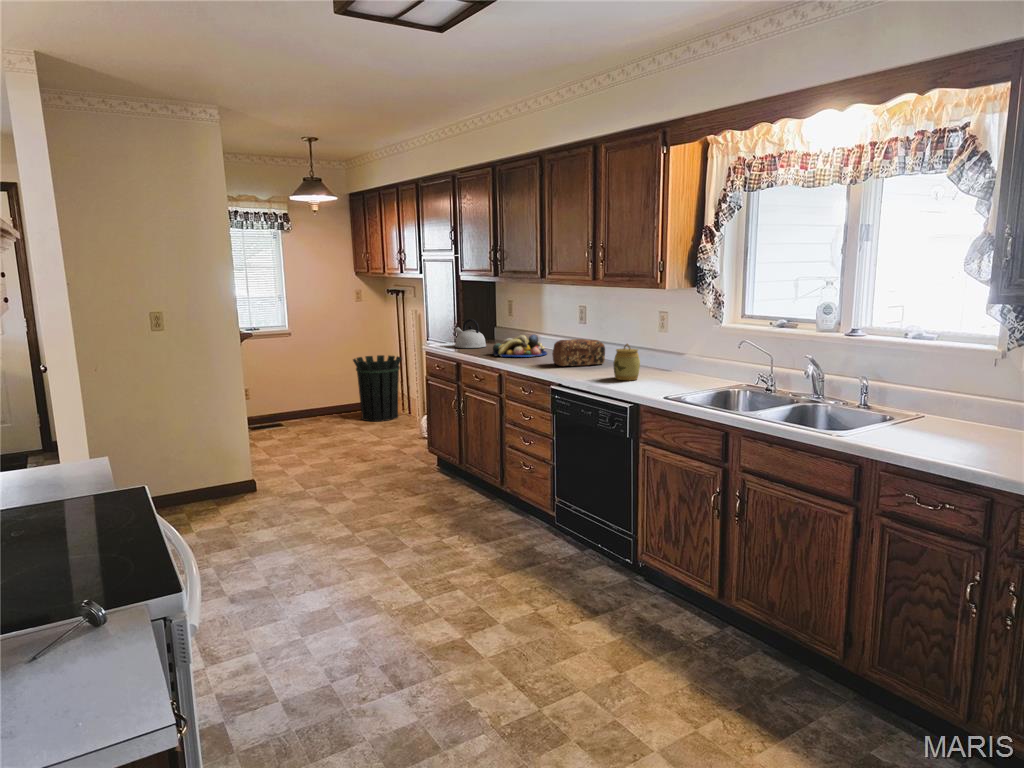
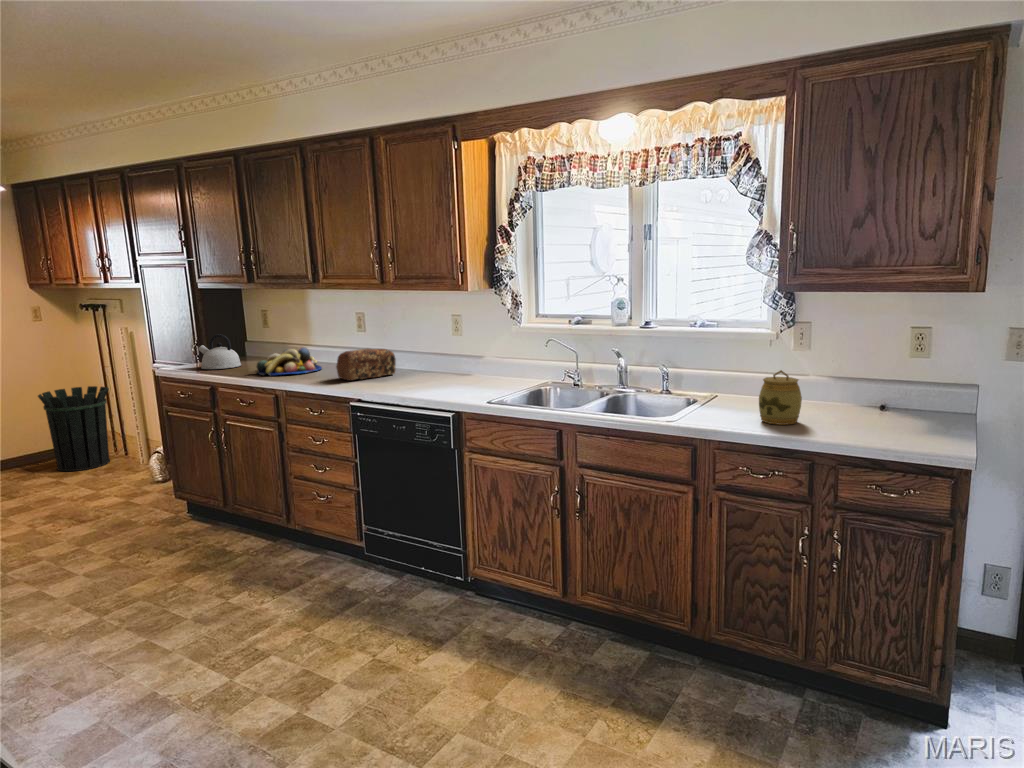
jar: present [613,344,640,380] -> present [759,370,802,425]

